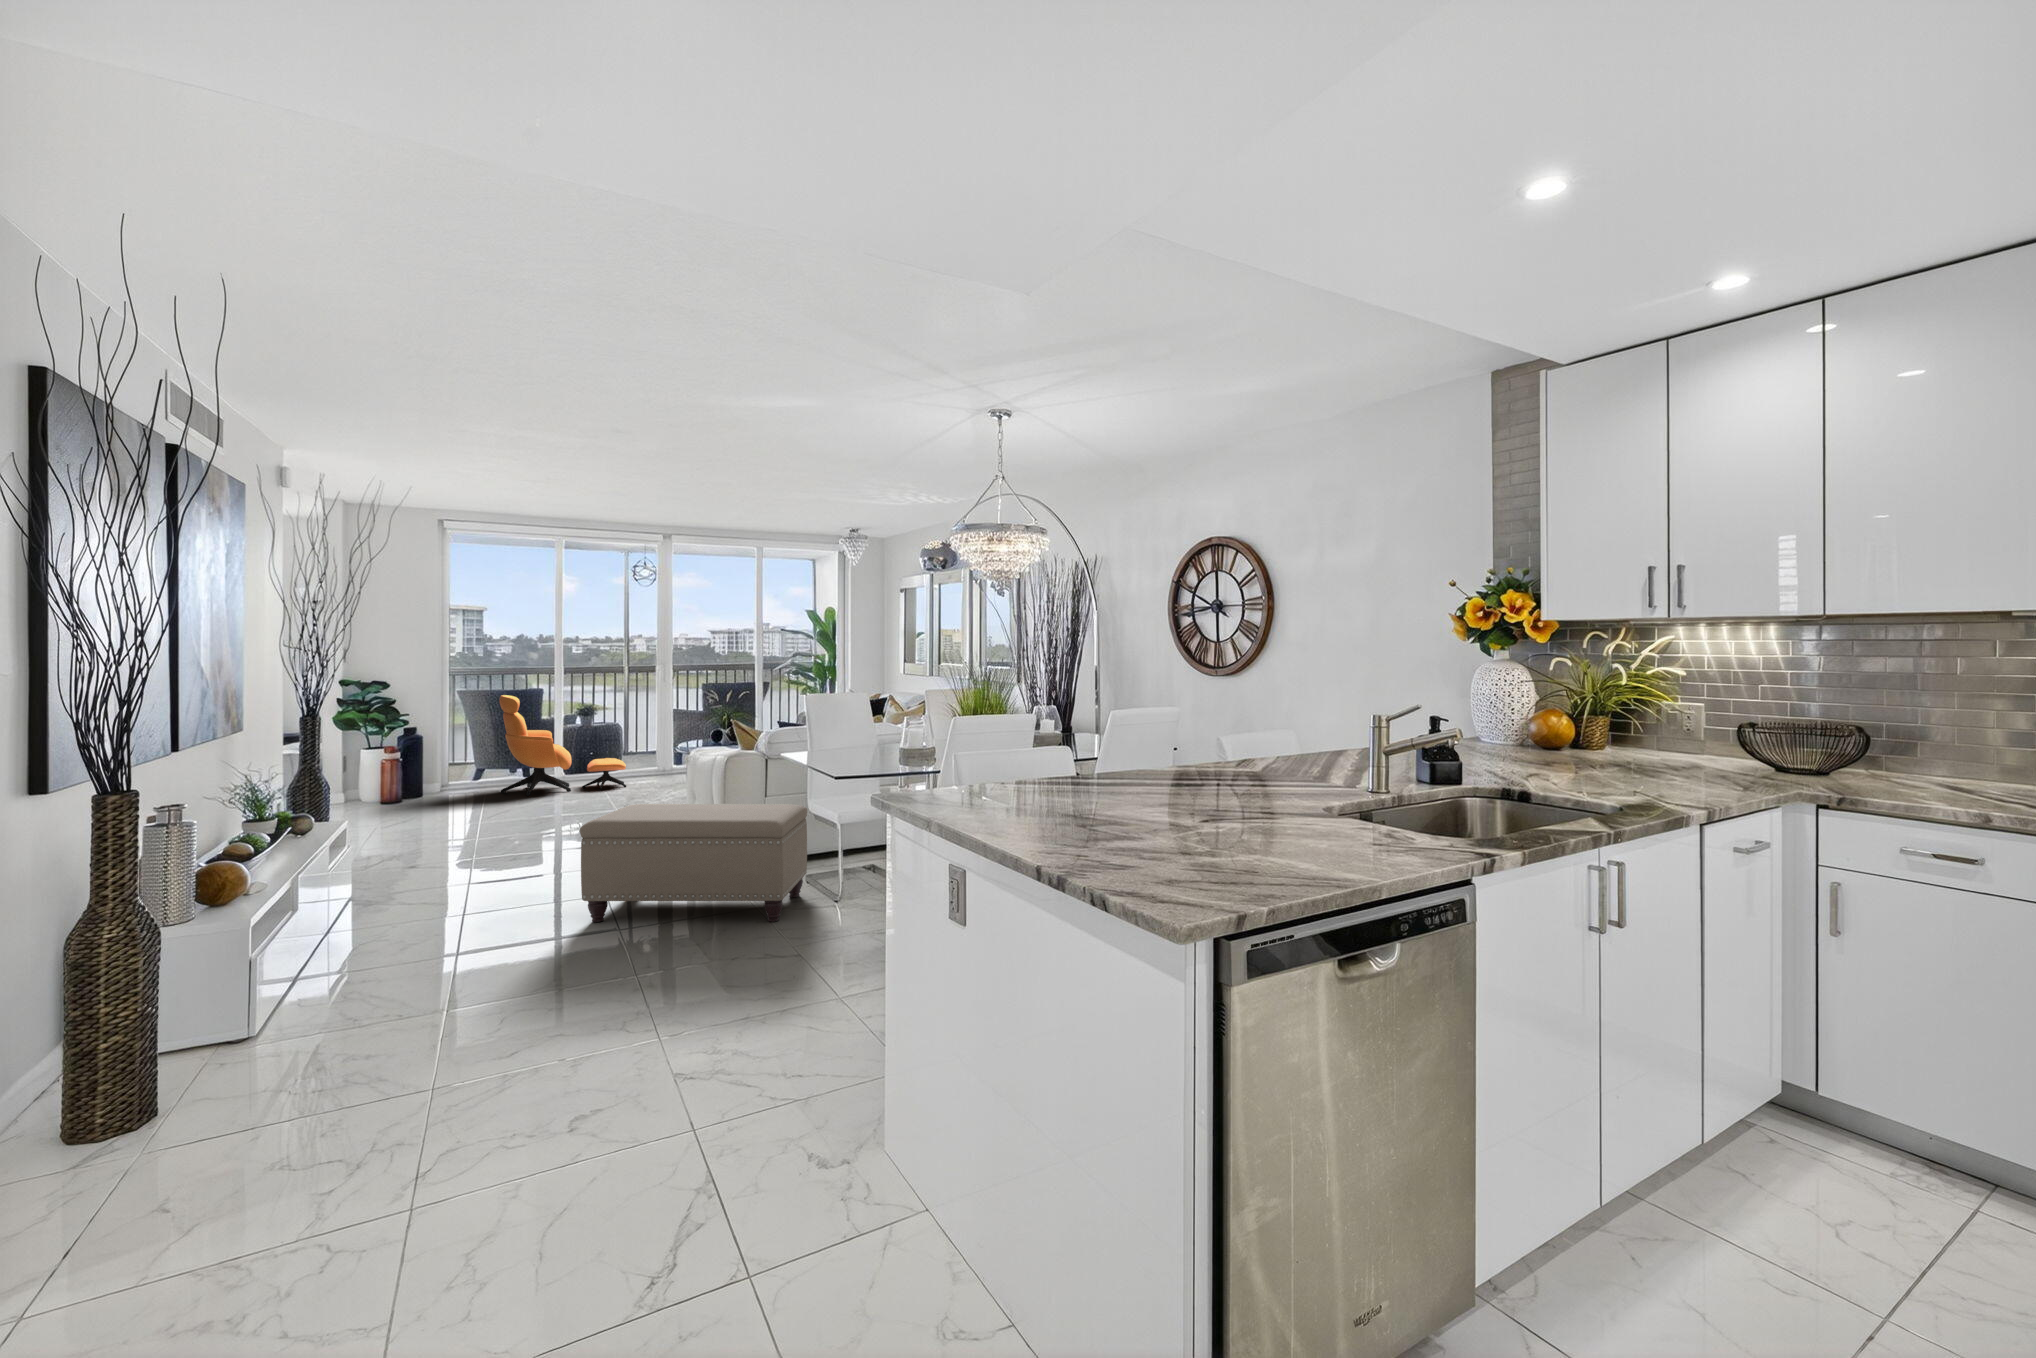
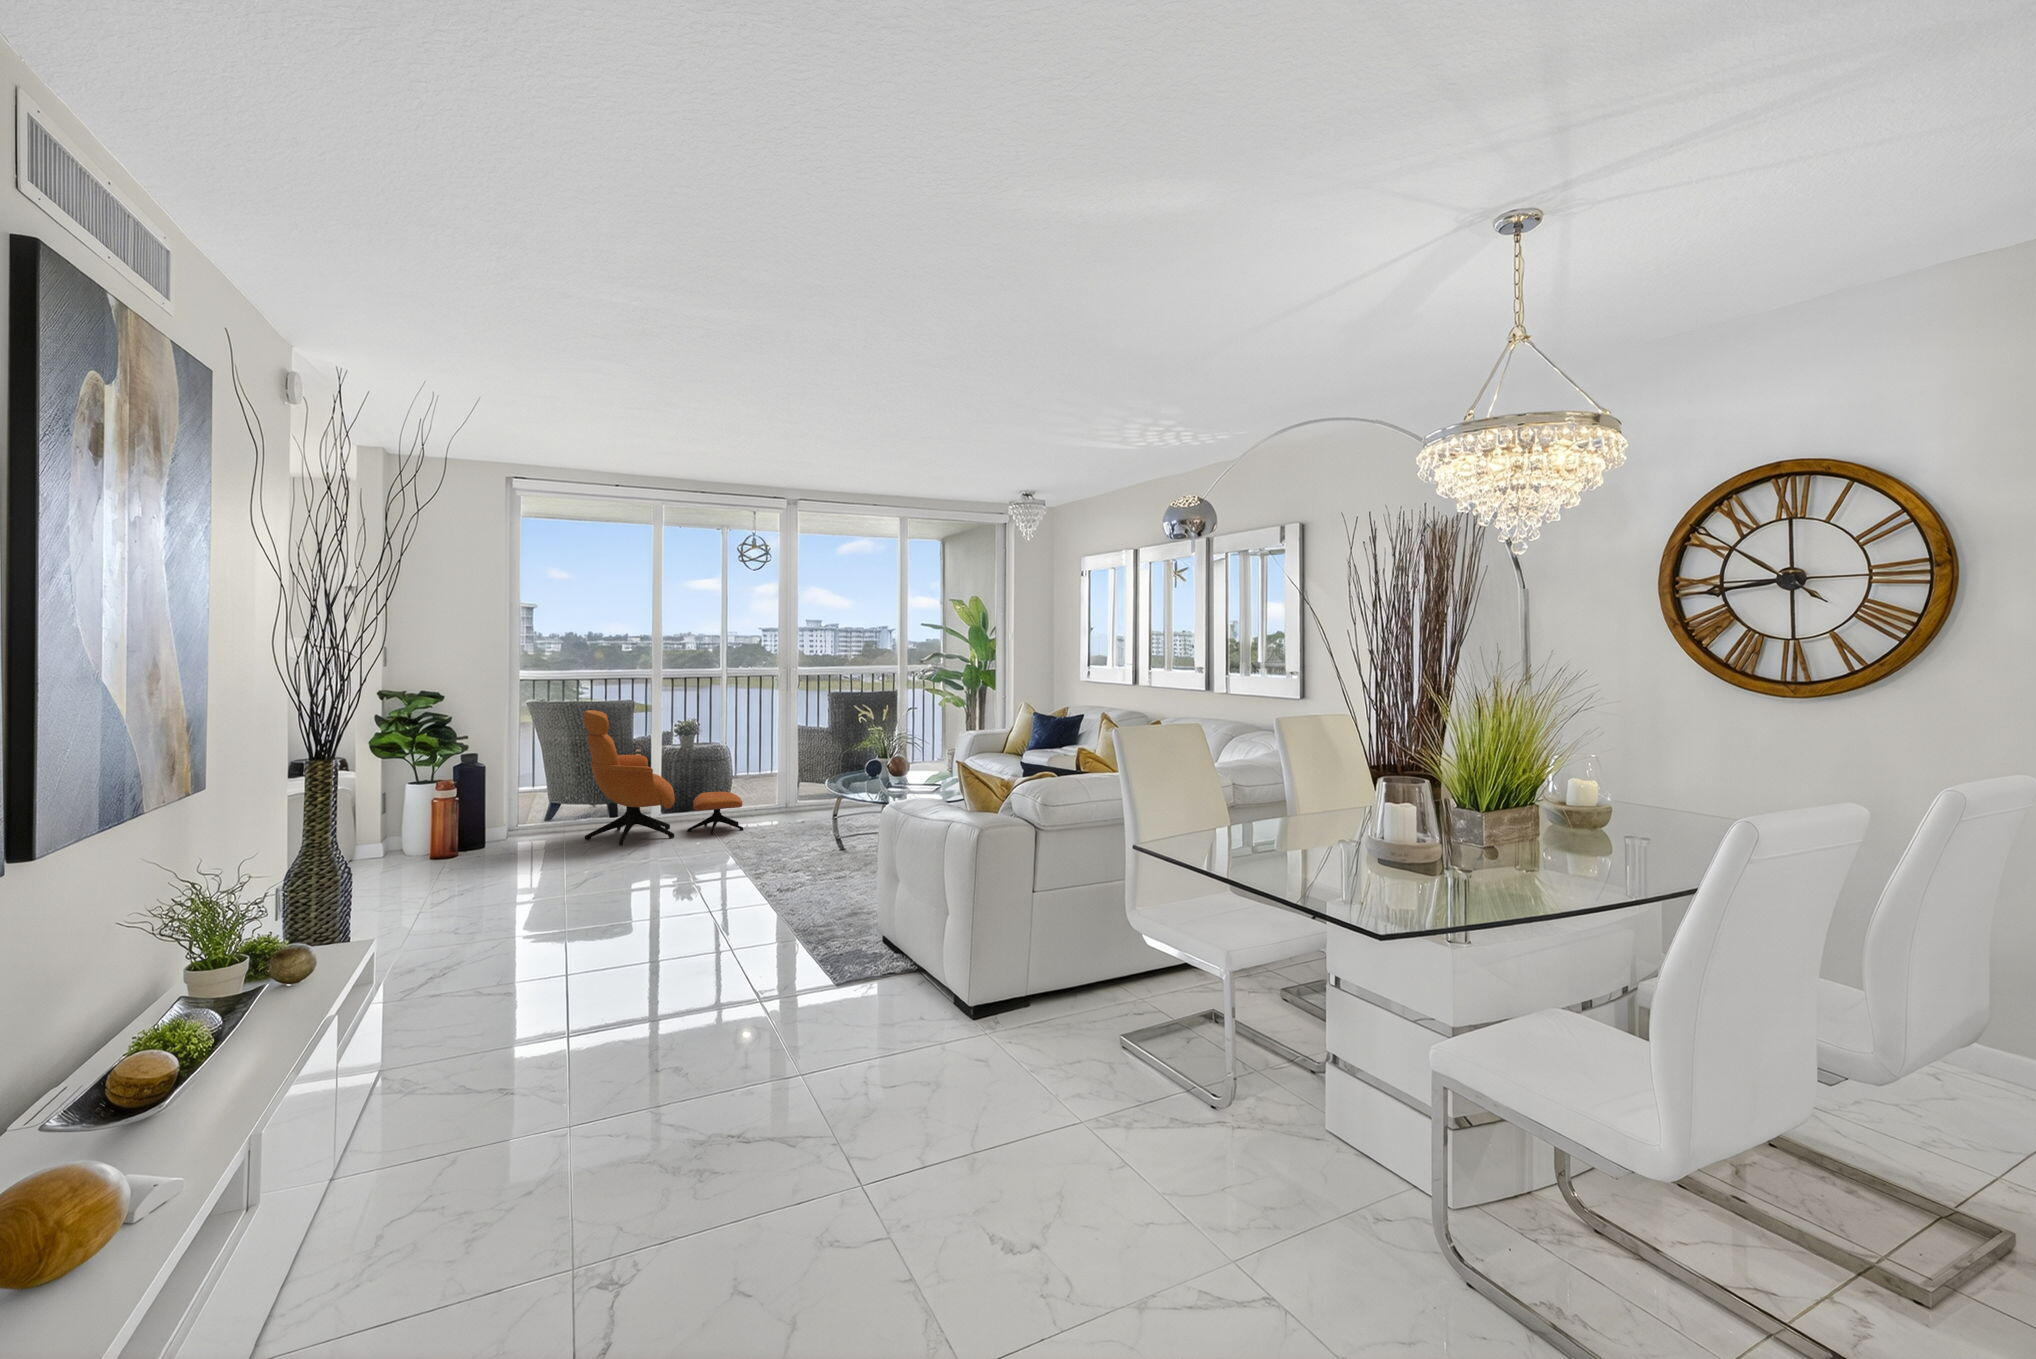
ottoman: present [580,804,807,922] -> none [780,929,1167,1185]

